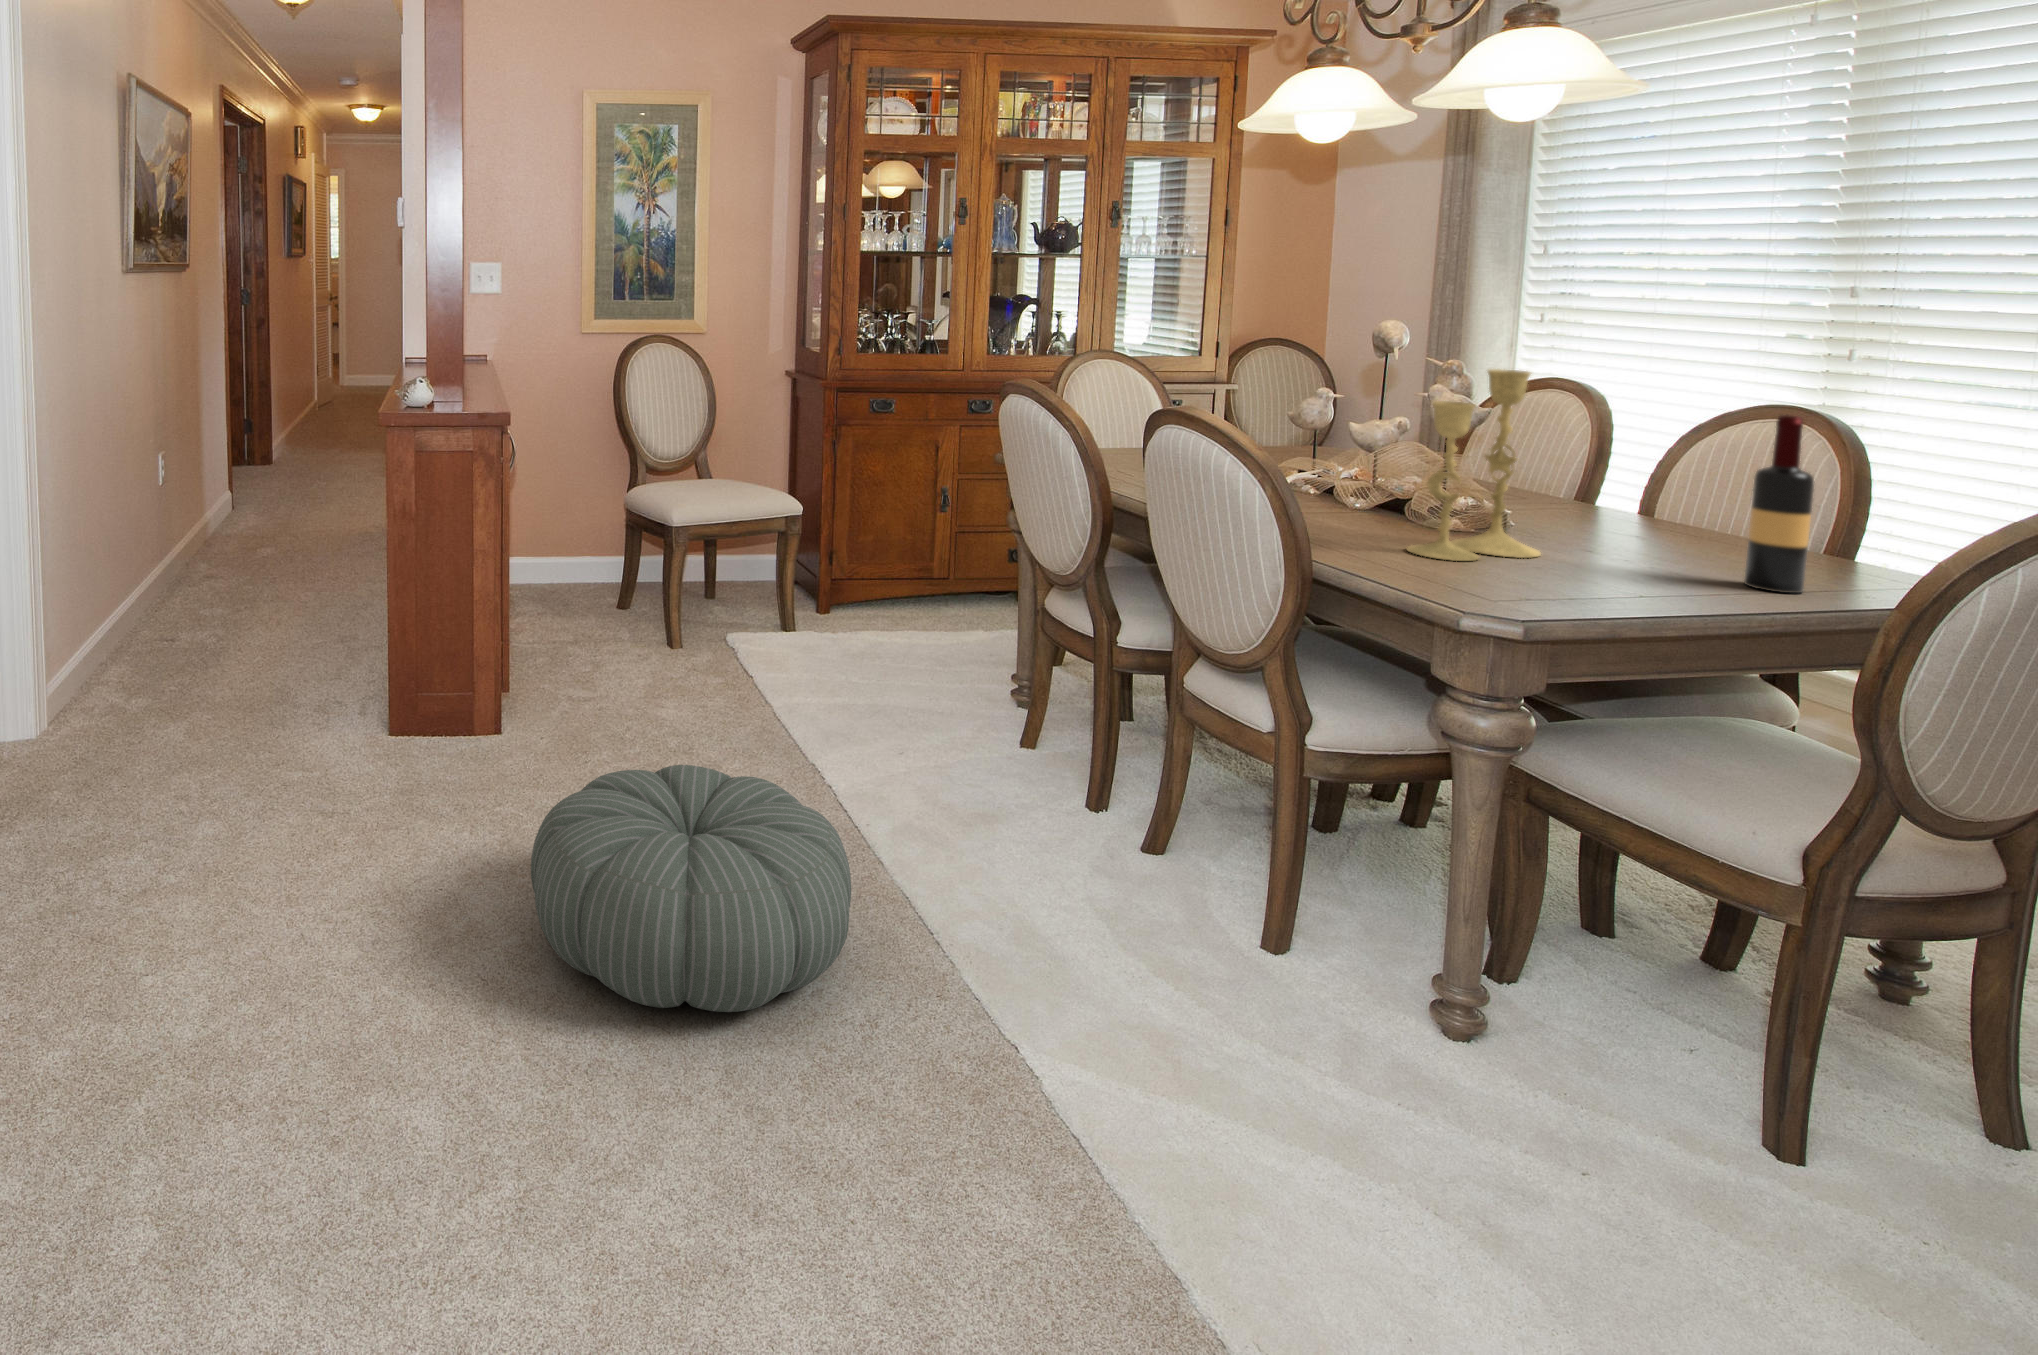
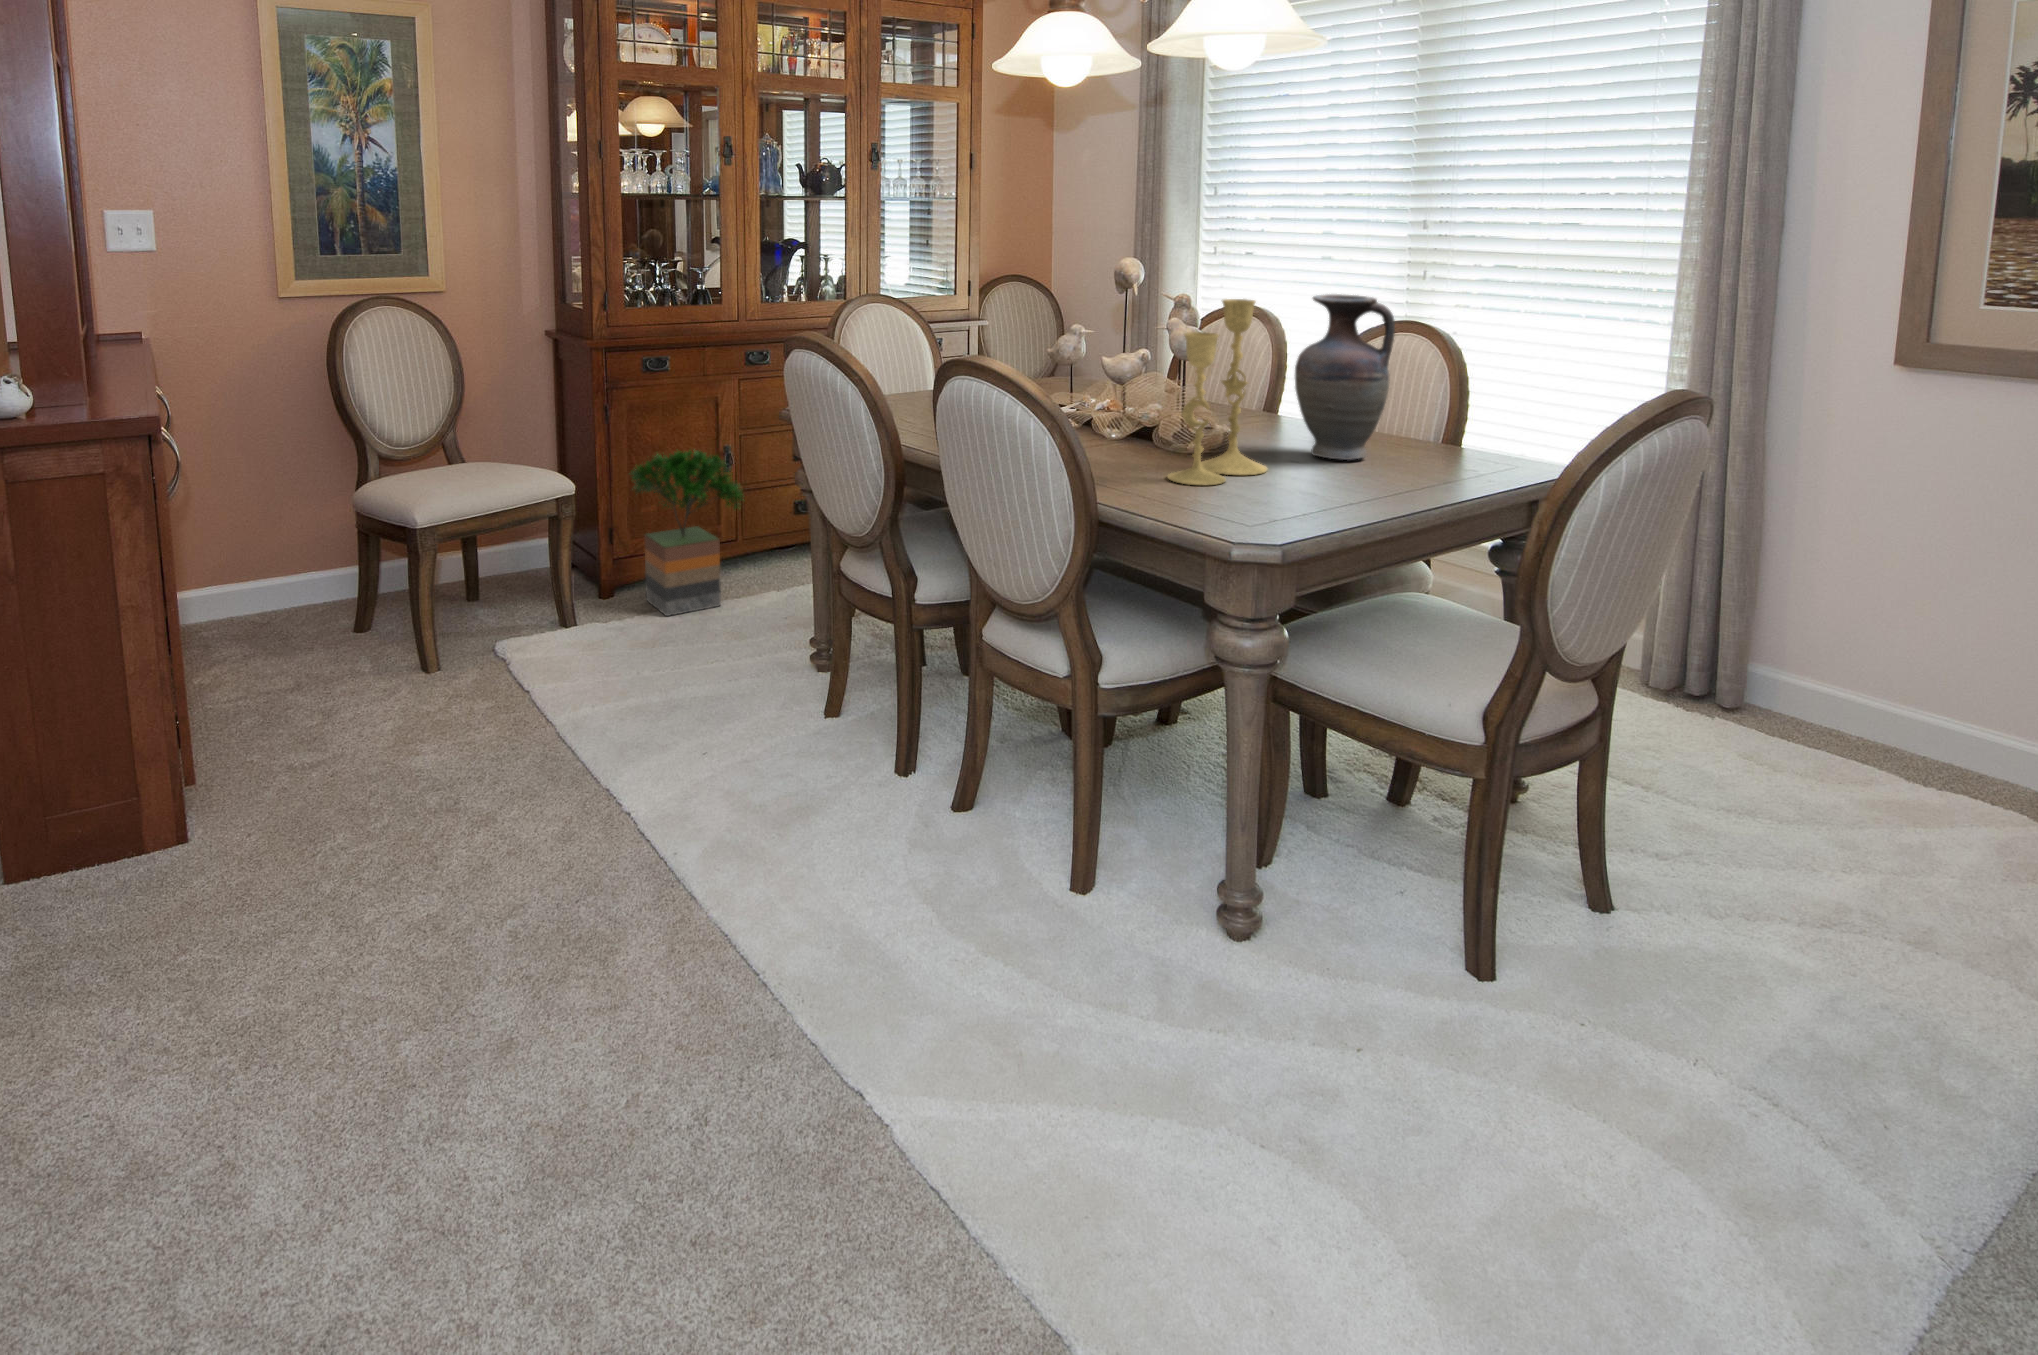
vase: none [1591,371,1736,558] -> present [1295,294,1395,460]
wine bottle: present [1744,415,1814,593] -> none [1413,330,1458,484]
potted tree: none [850,486,961,638] -> present [630,450,744,616]
pouf: present [531,765,851,1012] -> none [200,854,656,1237]

